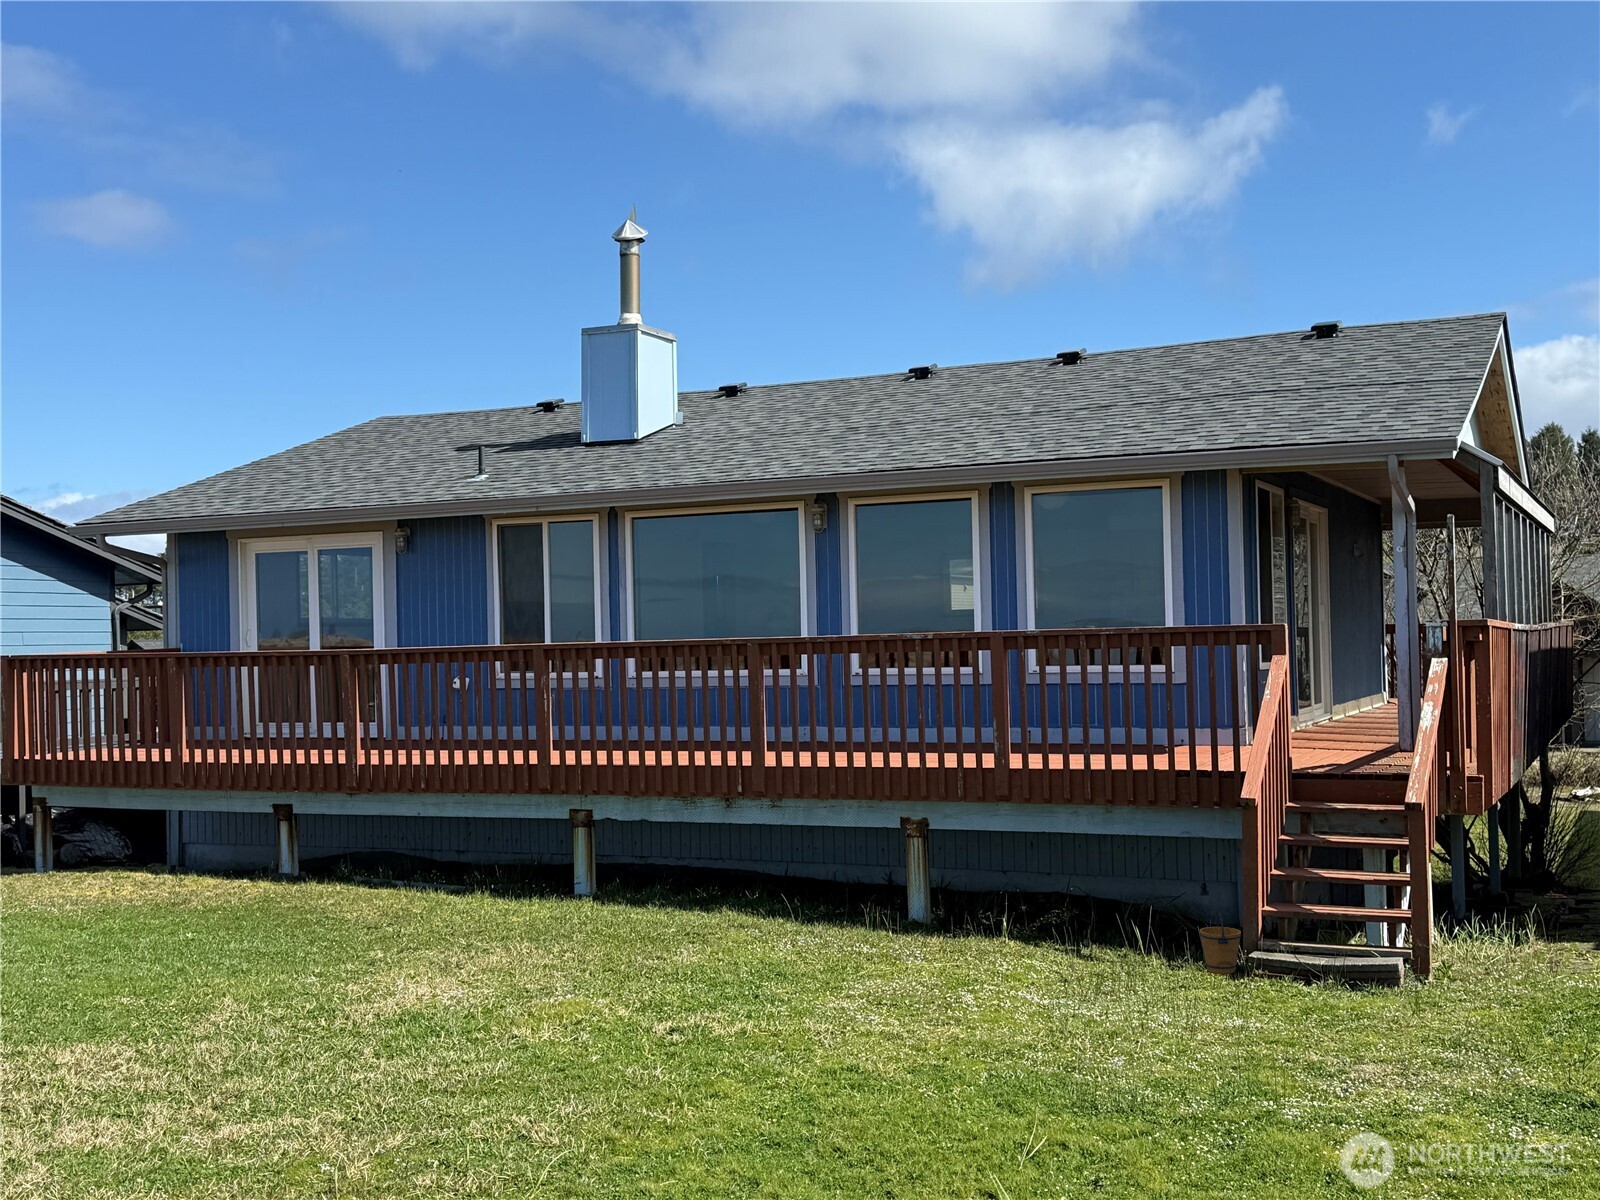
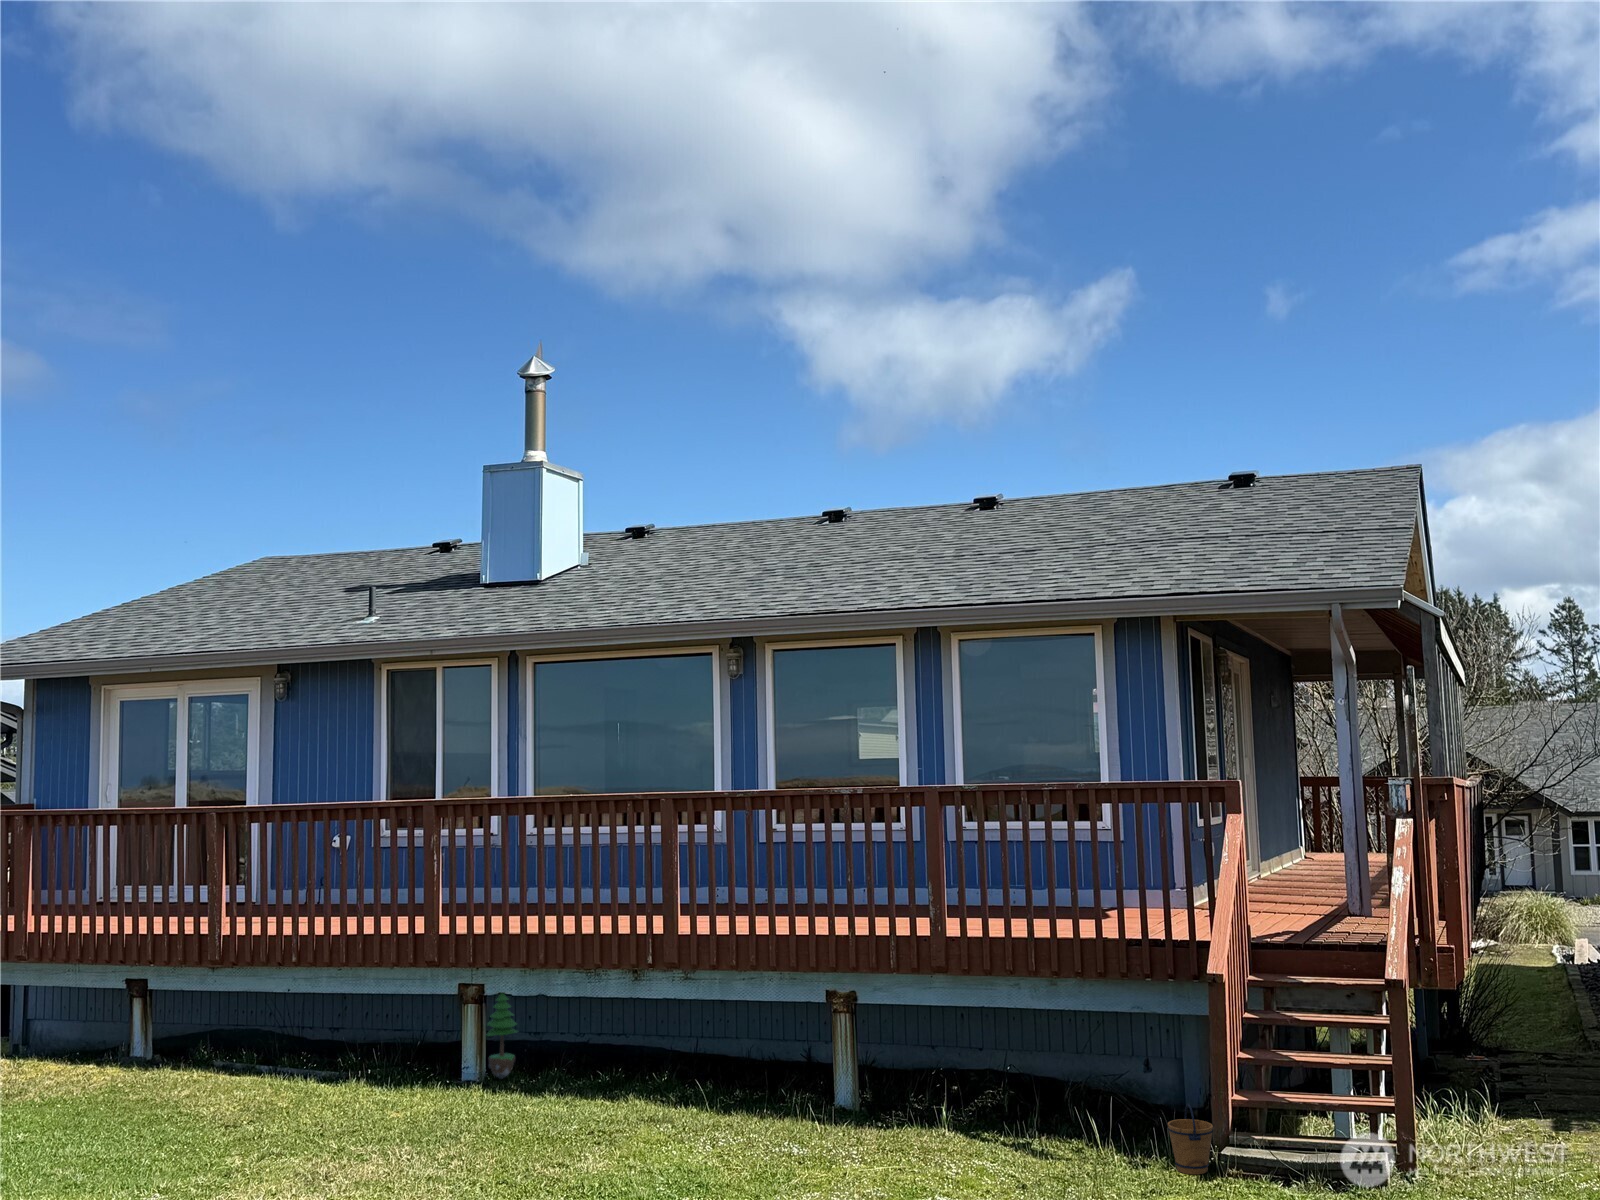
potted tree: none [594,810,624,894] -> present [486,992,517,1079]

